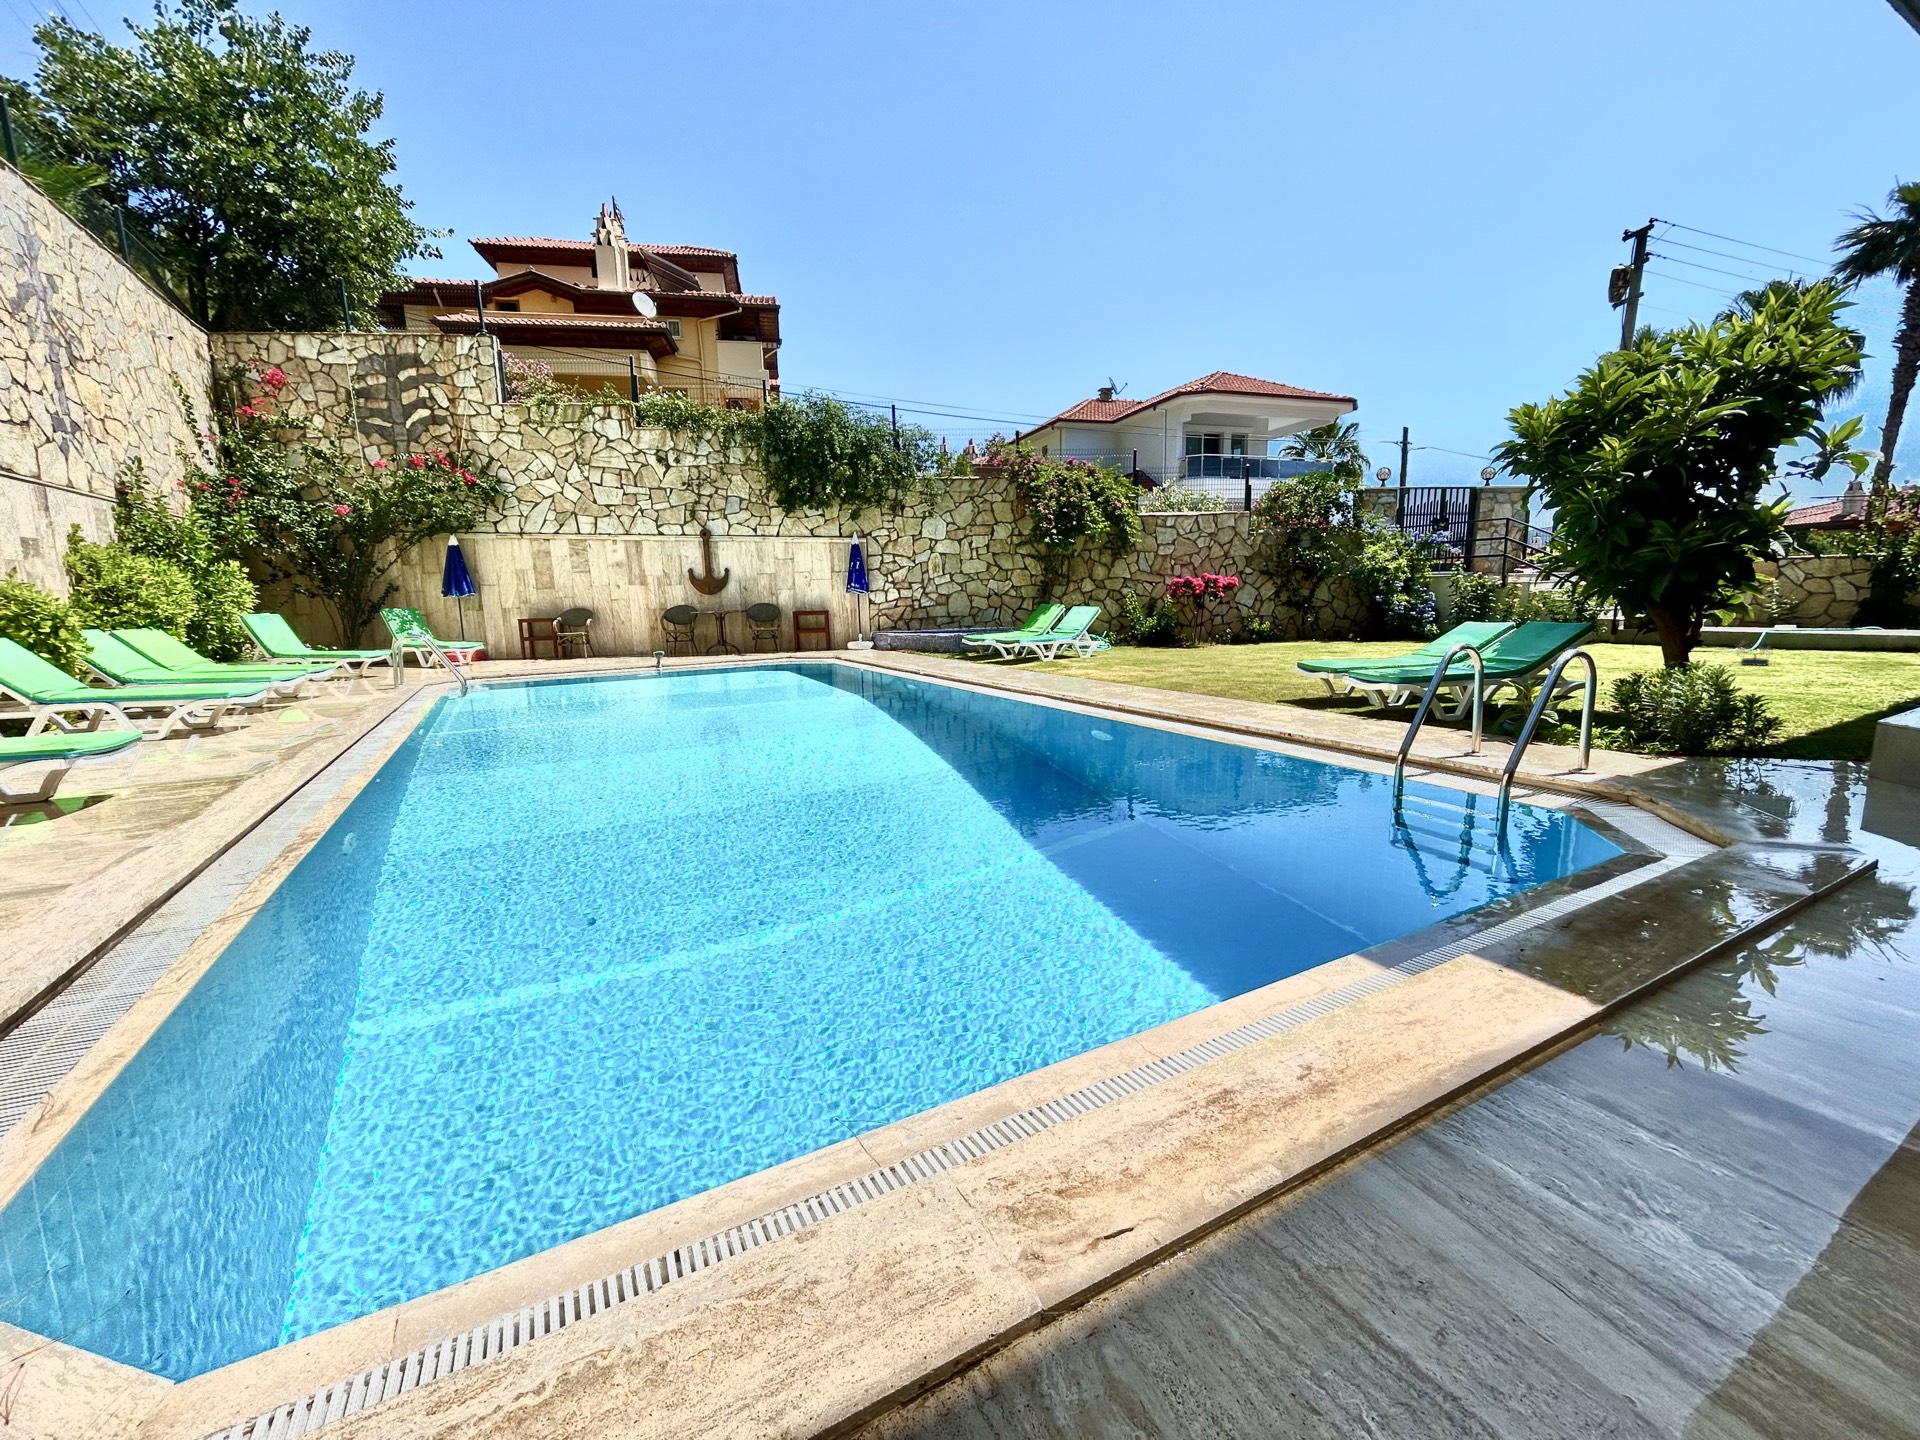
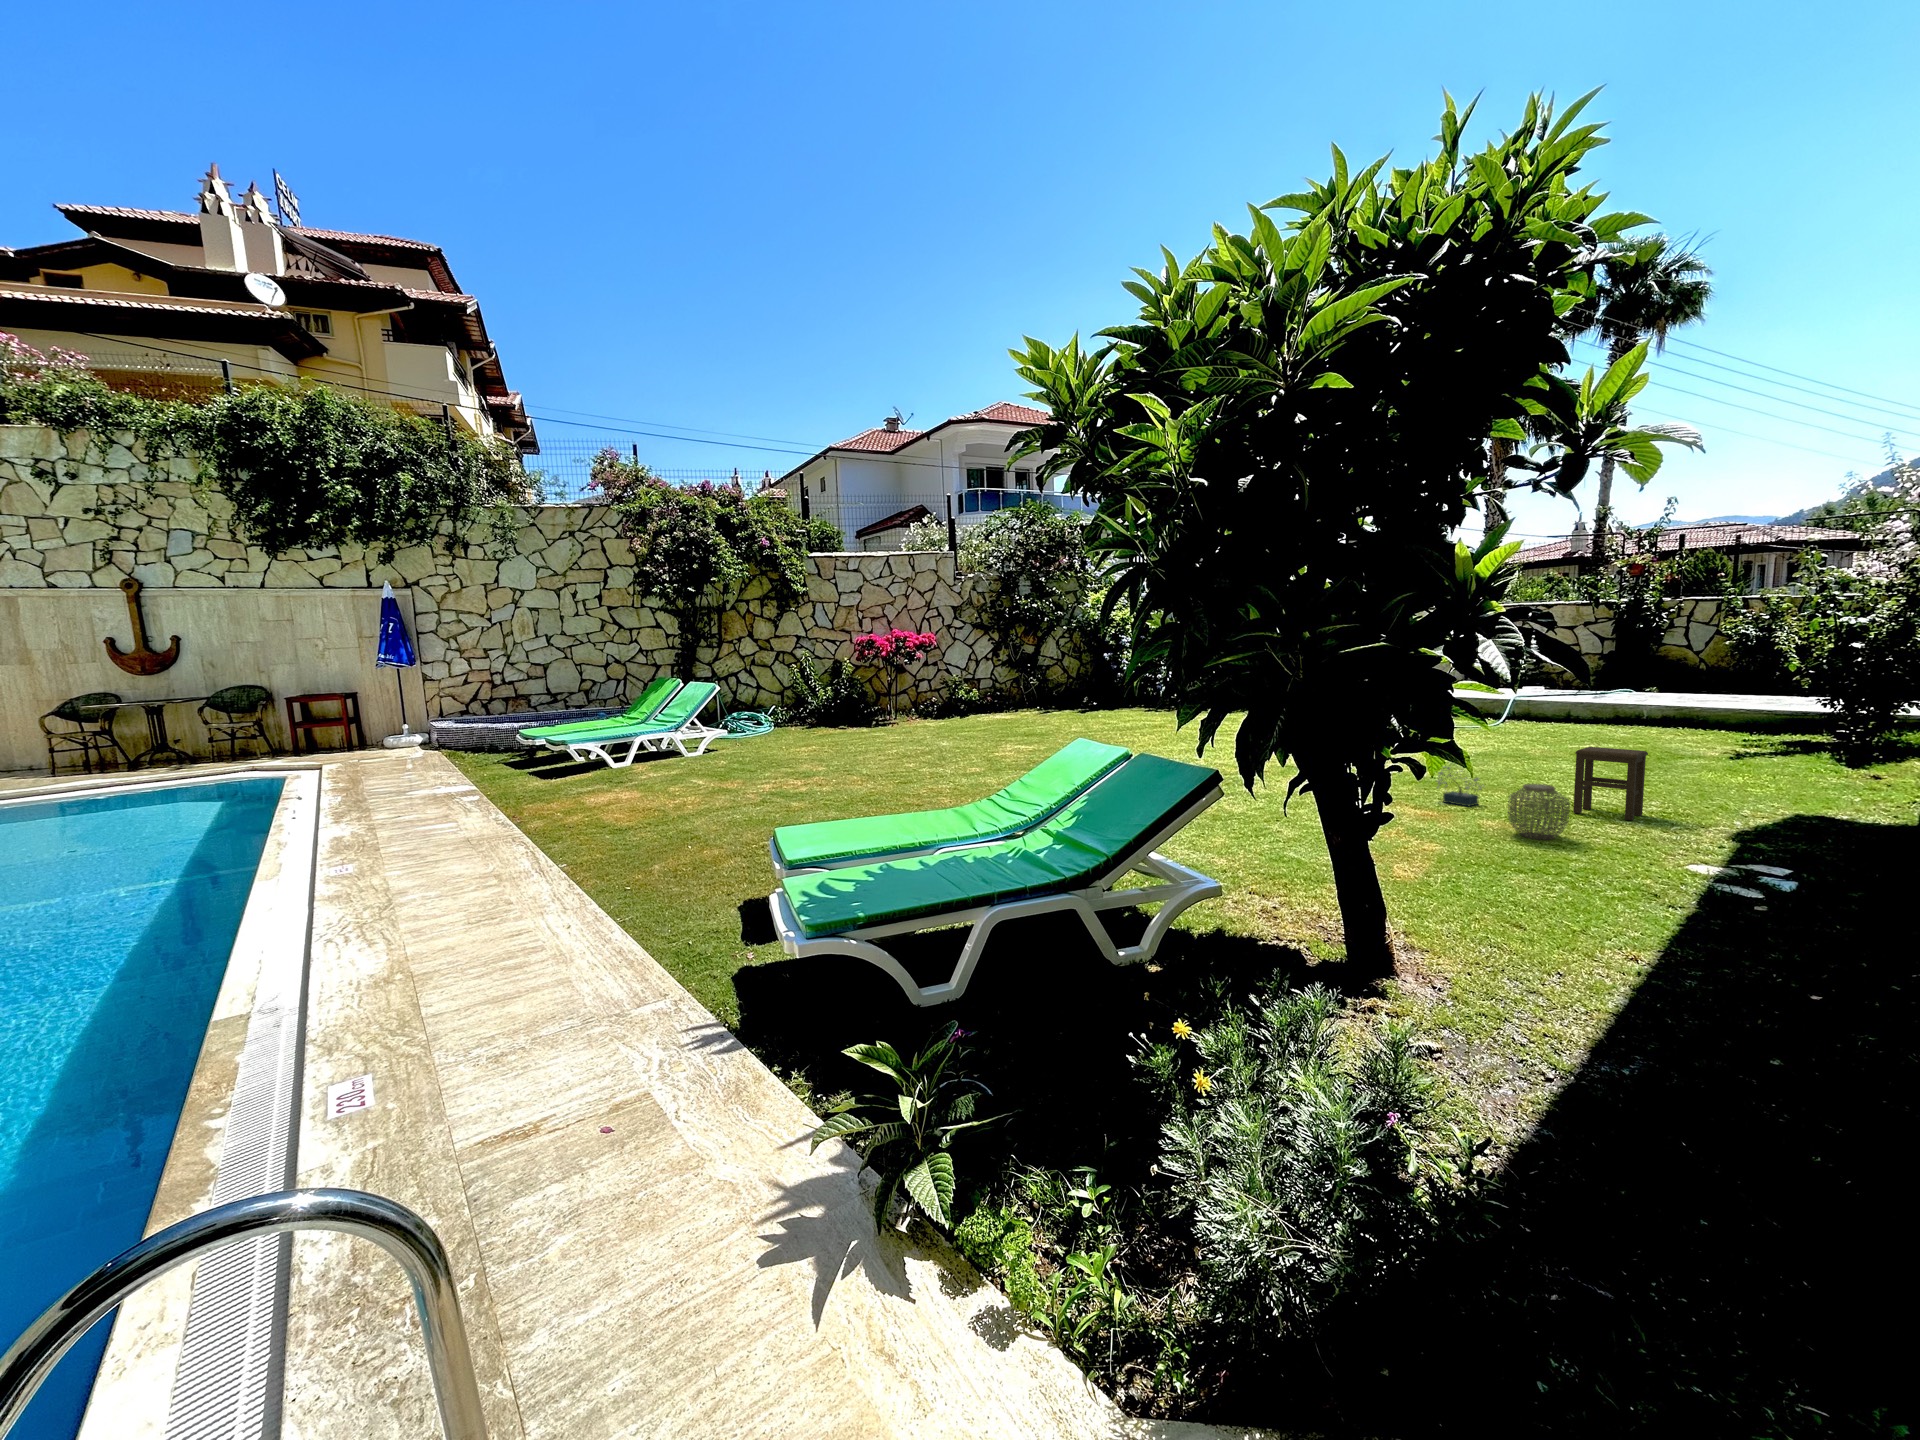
stool: none [1842,624,1899,667] -> present [1573,747,1648,820]
woven basket: none [1798,639,1844,672] -> present [1508,784,1569,840]

